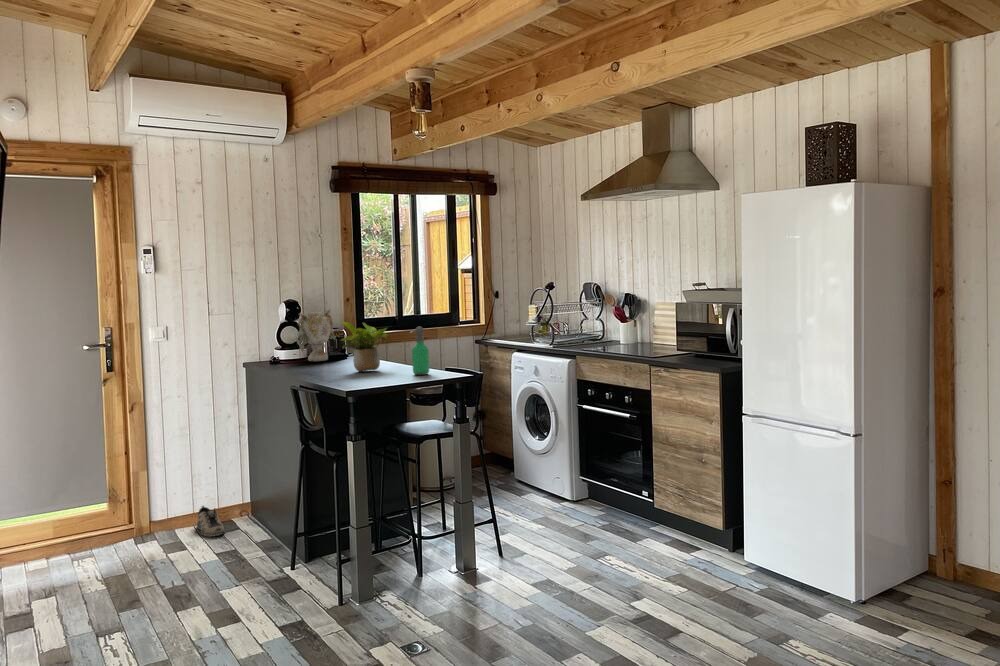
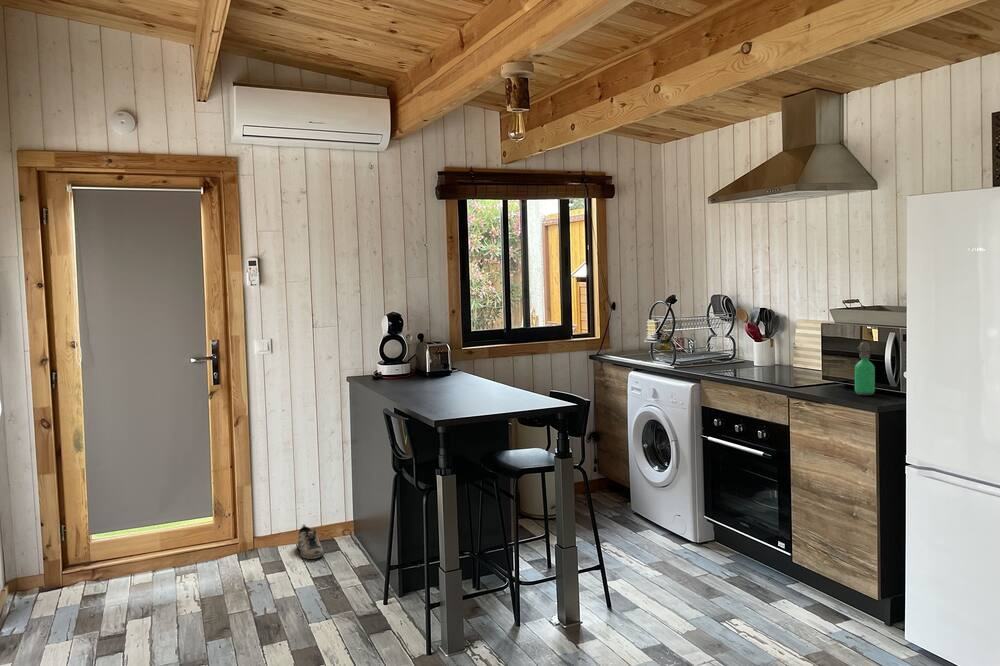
vase: present [296,309,335,361] -> none [399,323,440,379]
potted plant: present [341,322,388,372] -> none [438,342,491,396]
soap dispenser: present [410,327,429,375] -> present [855,342,875,395]

